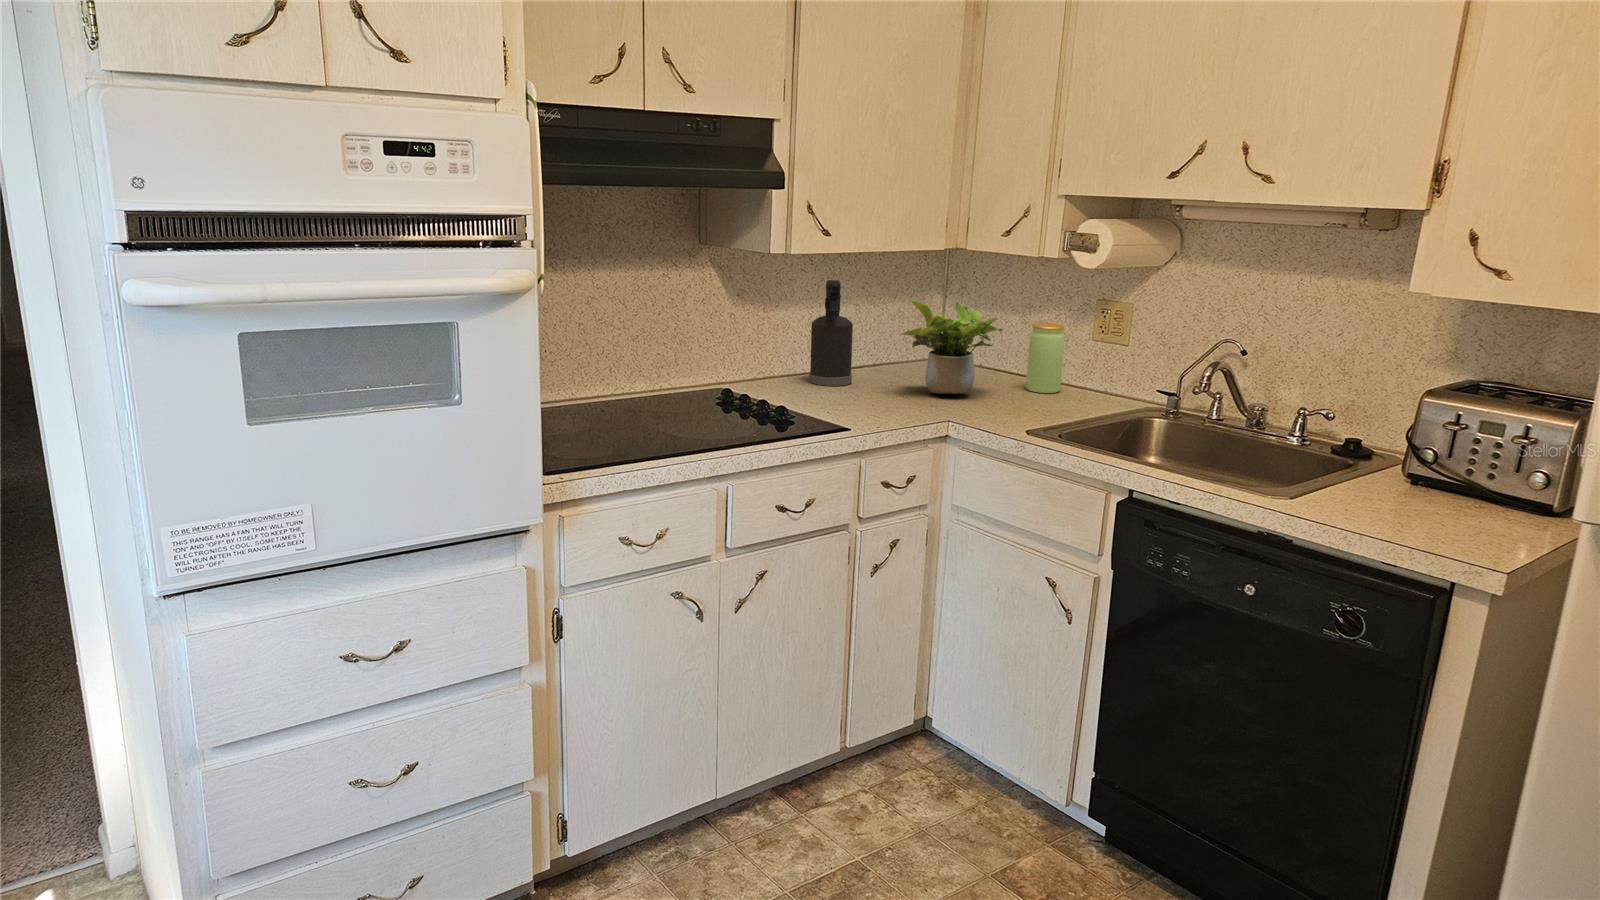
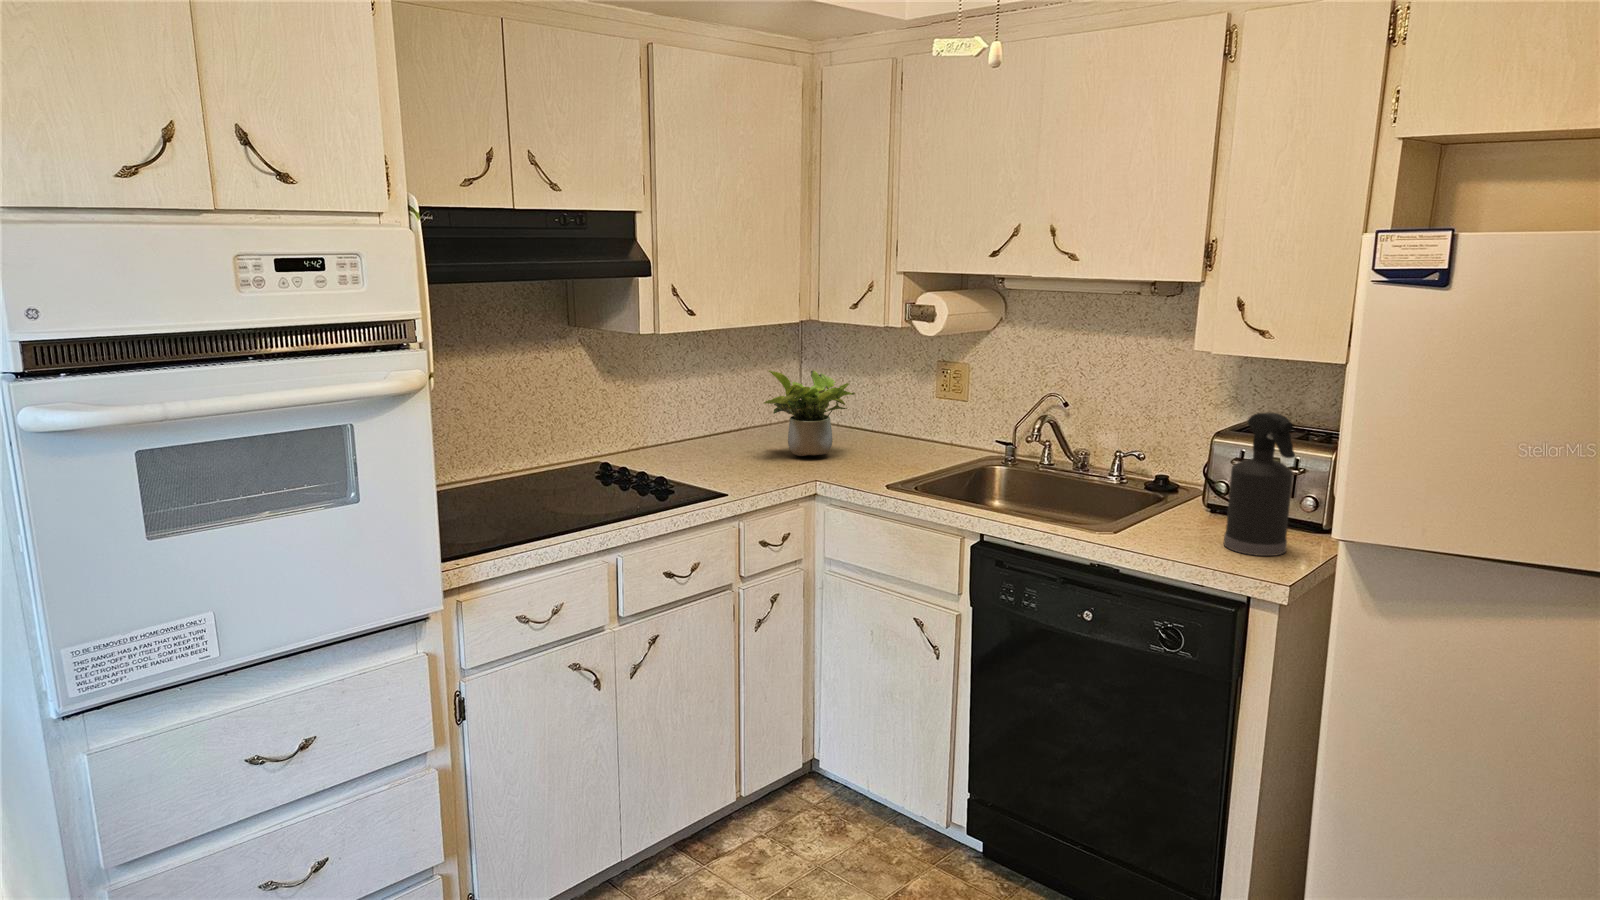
spray bottle: present [809,280,853,386] -> present [1224,412,1295,556]
jar: present [1026,323,1065,393] -> none [879,385,911,449]

